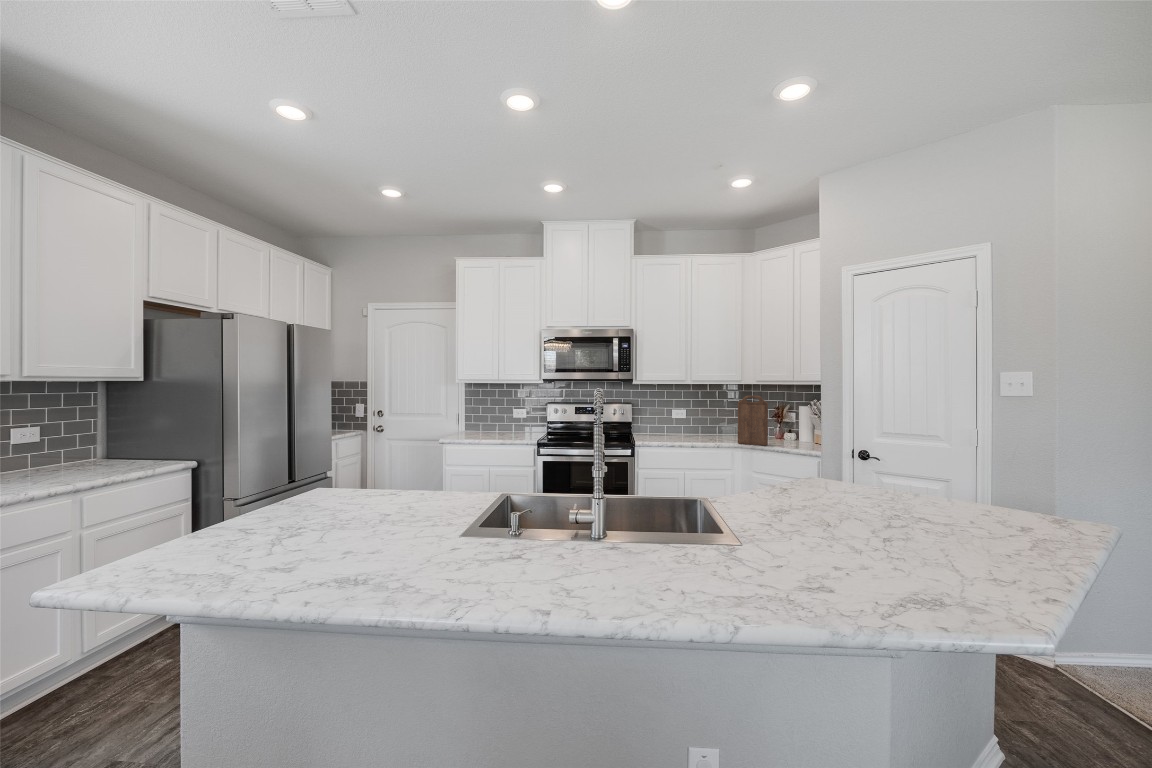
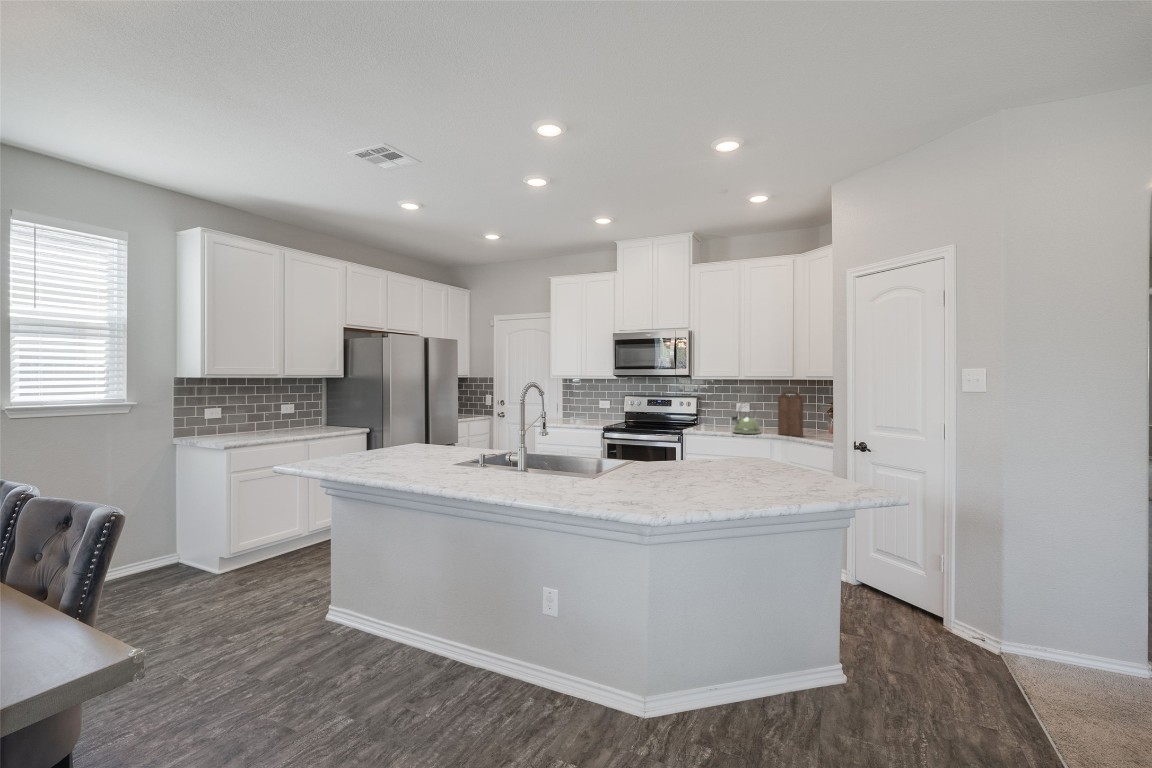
kettle: none [688,409,719,444] -> present [732,404,761,434]

